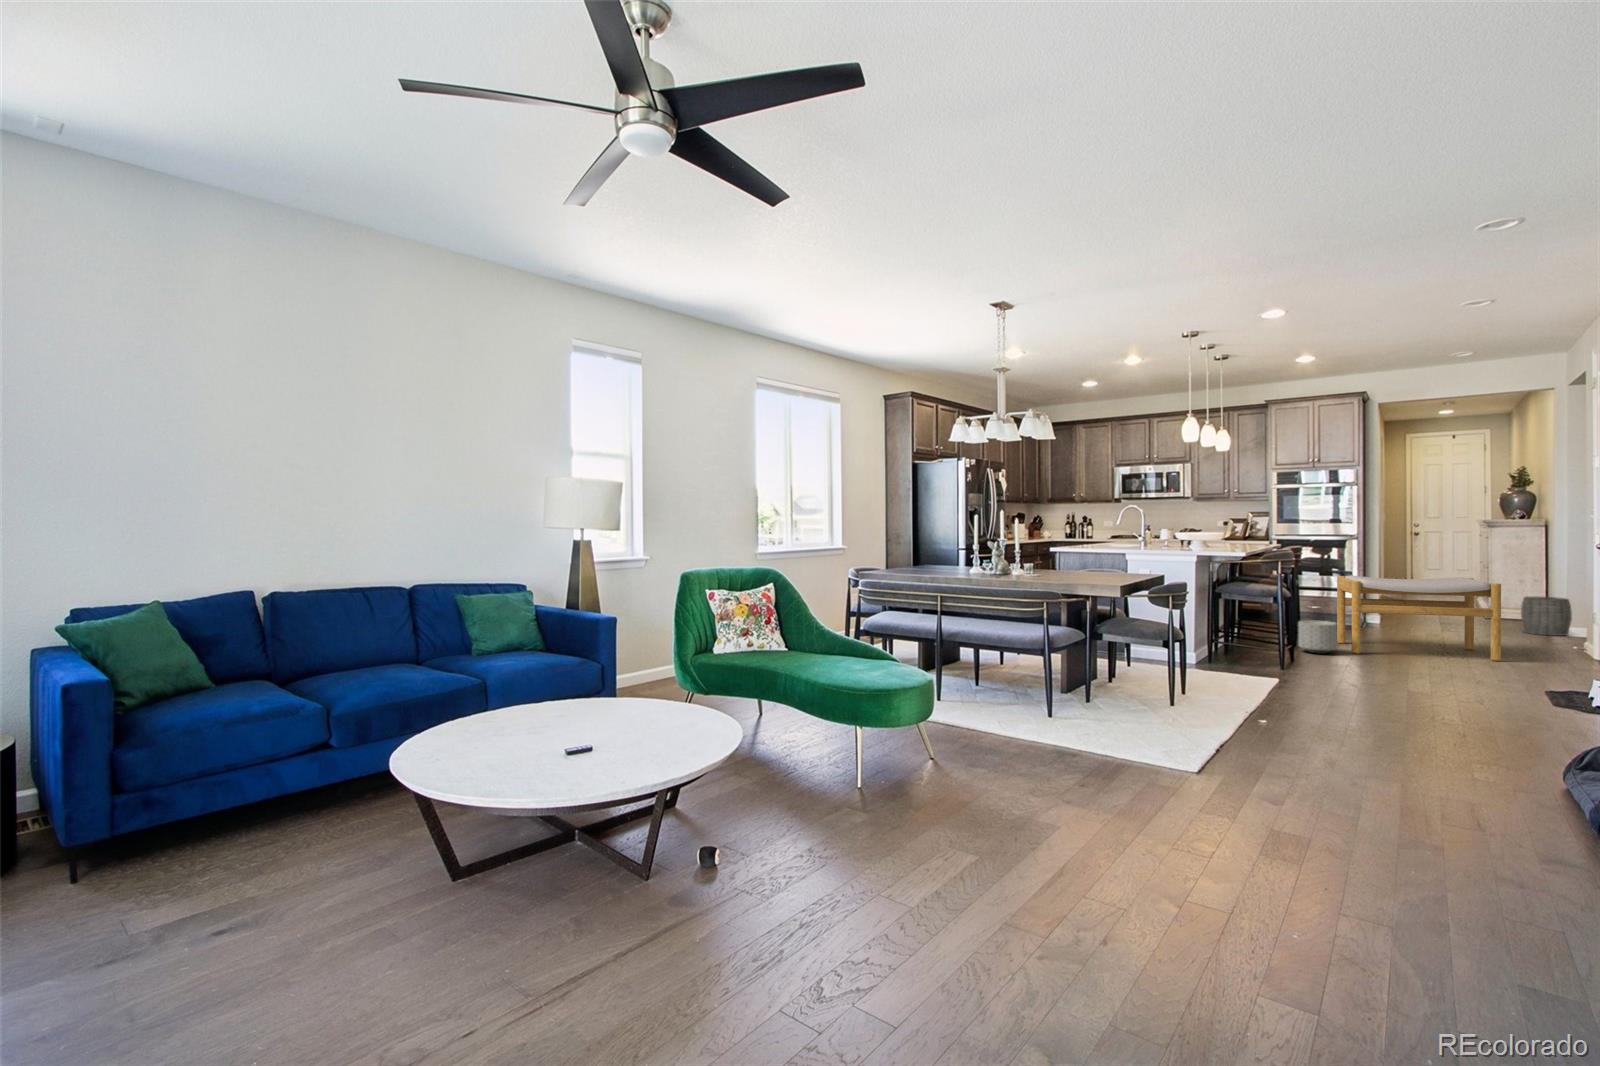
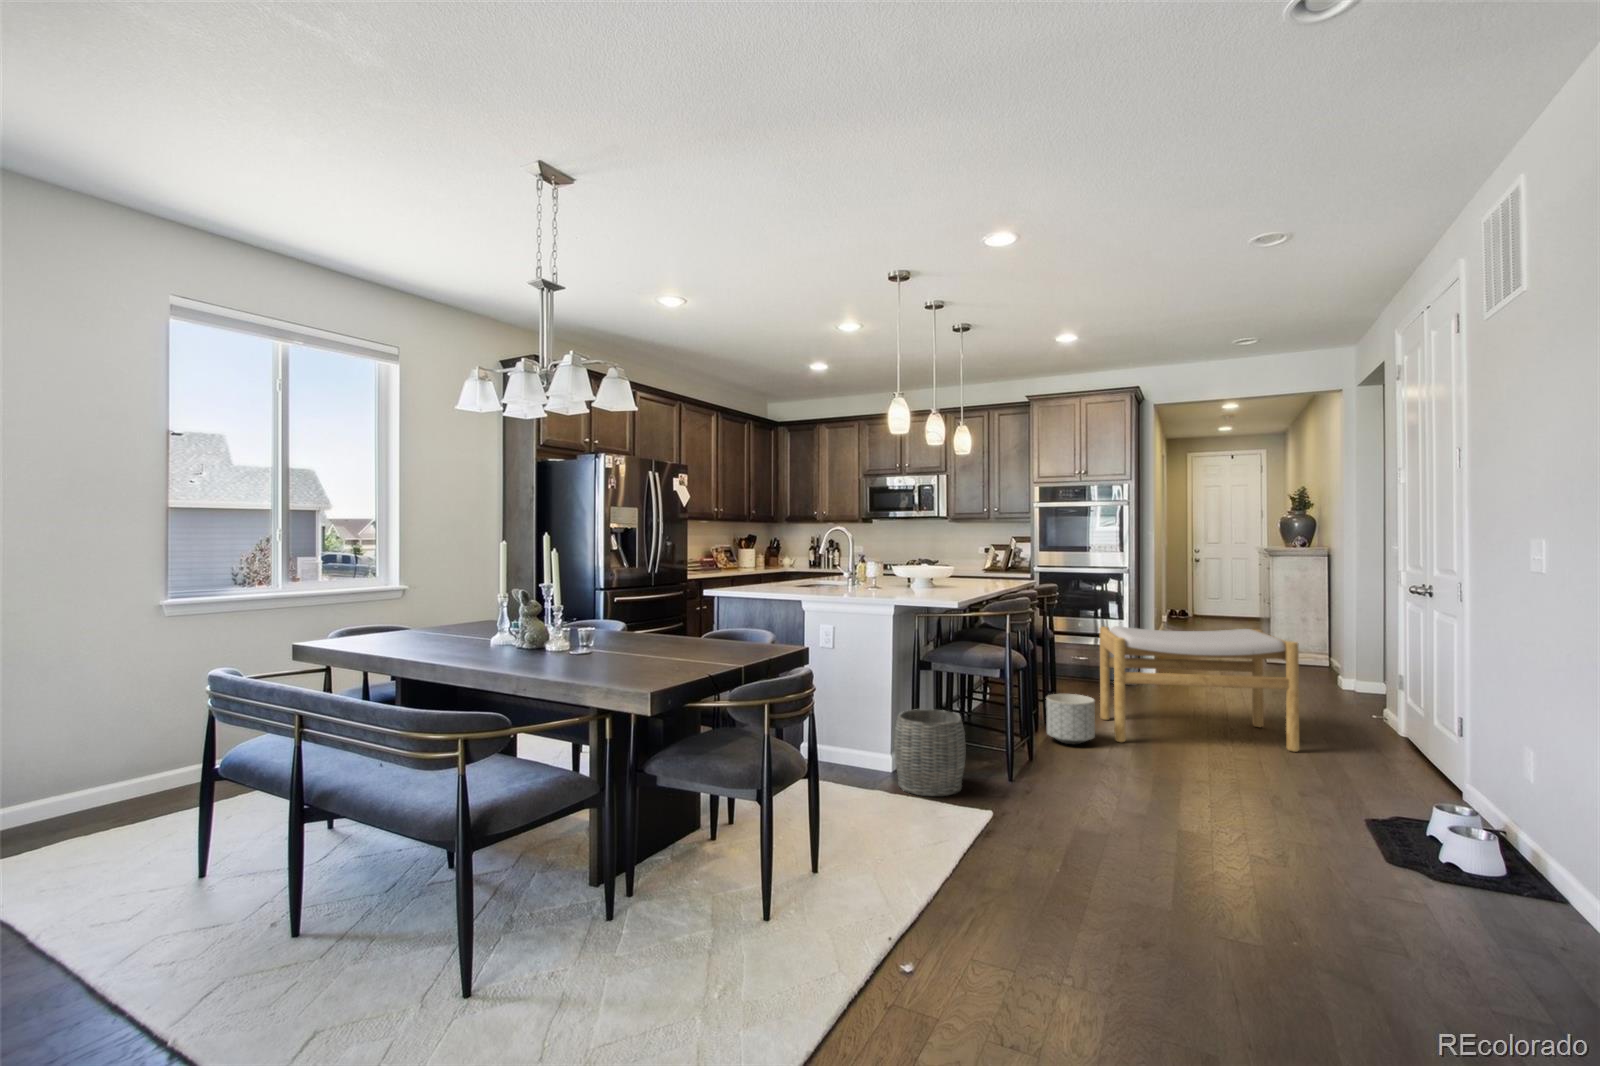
woven basket: present [1521,597,1572,636] -> present [894,709,965,796]

